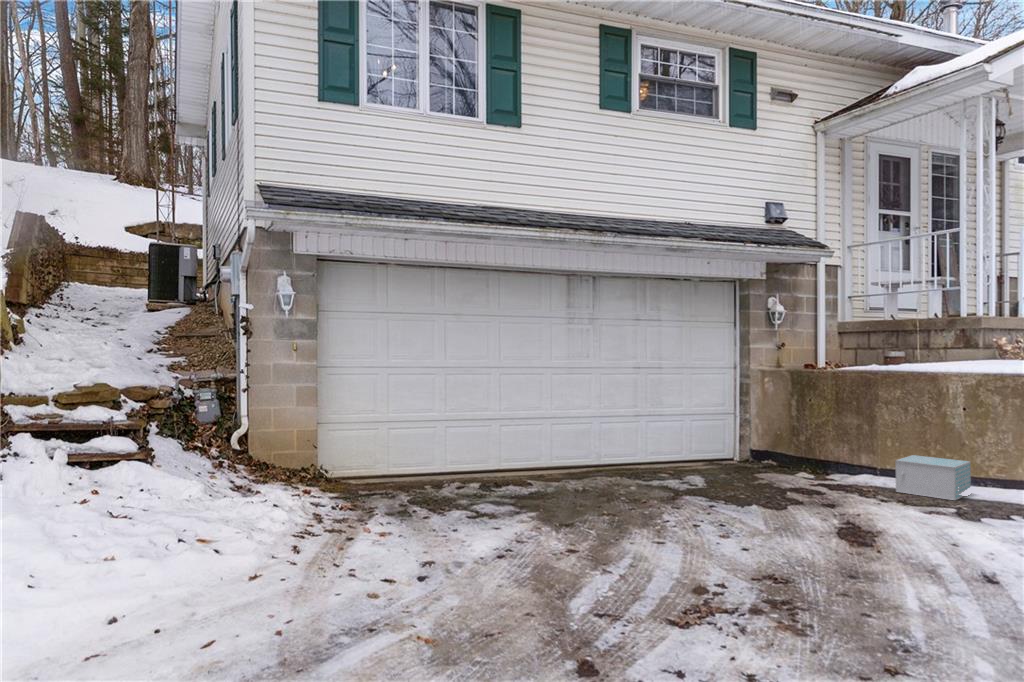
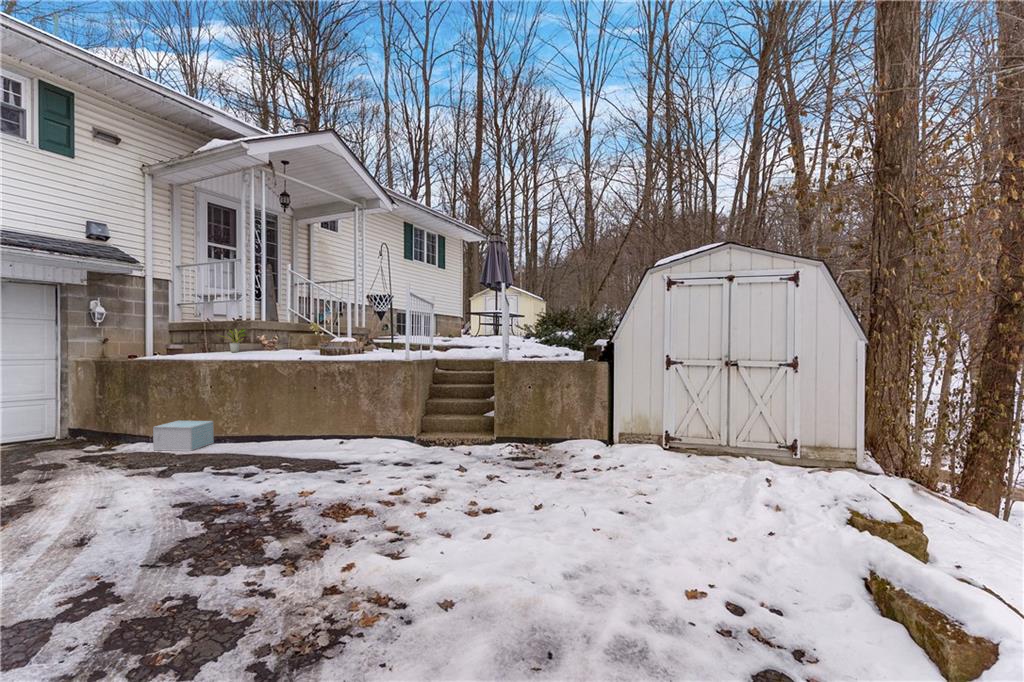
potted plant: none [931,325,986,363] -> present [216,327,246,353]

